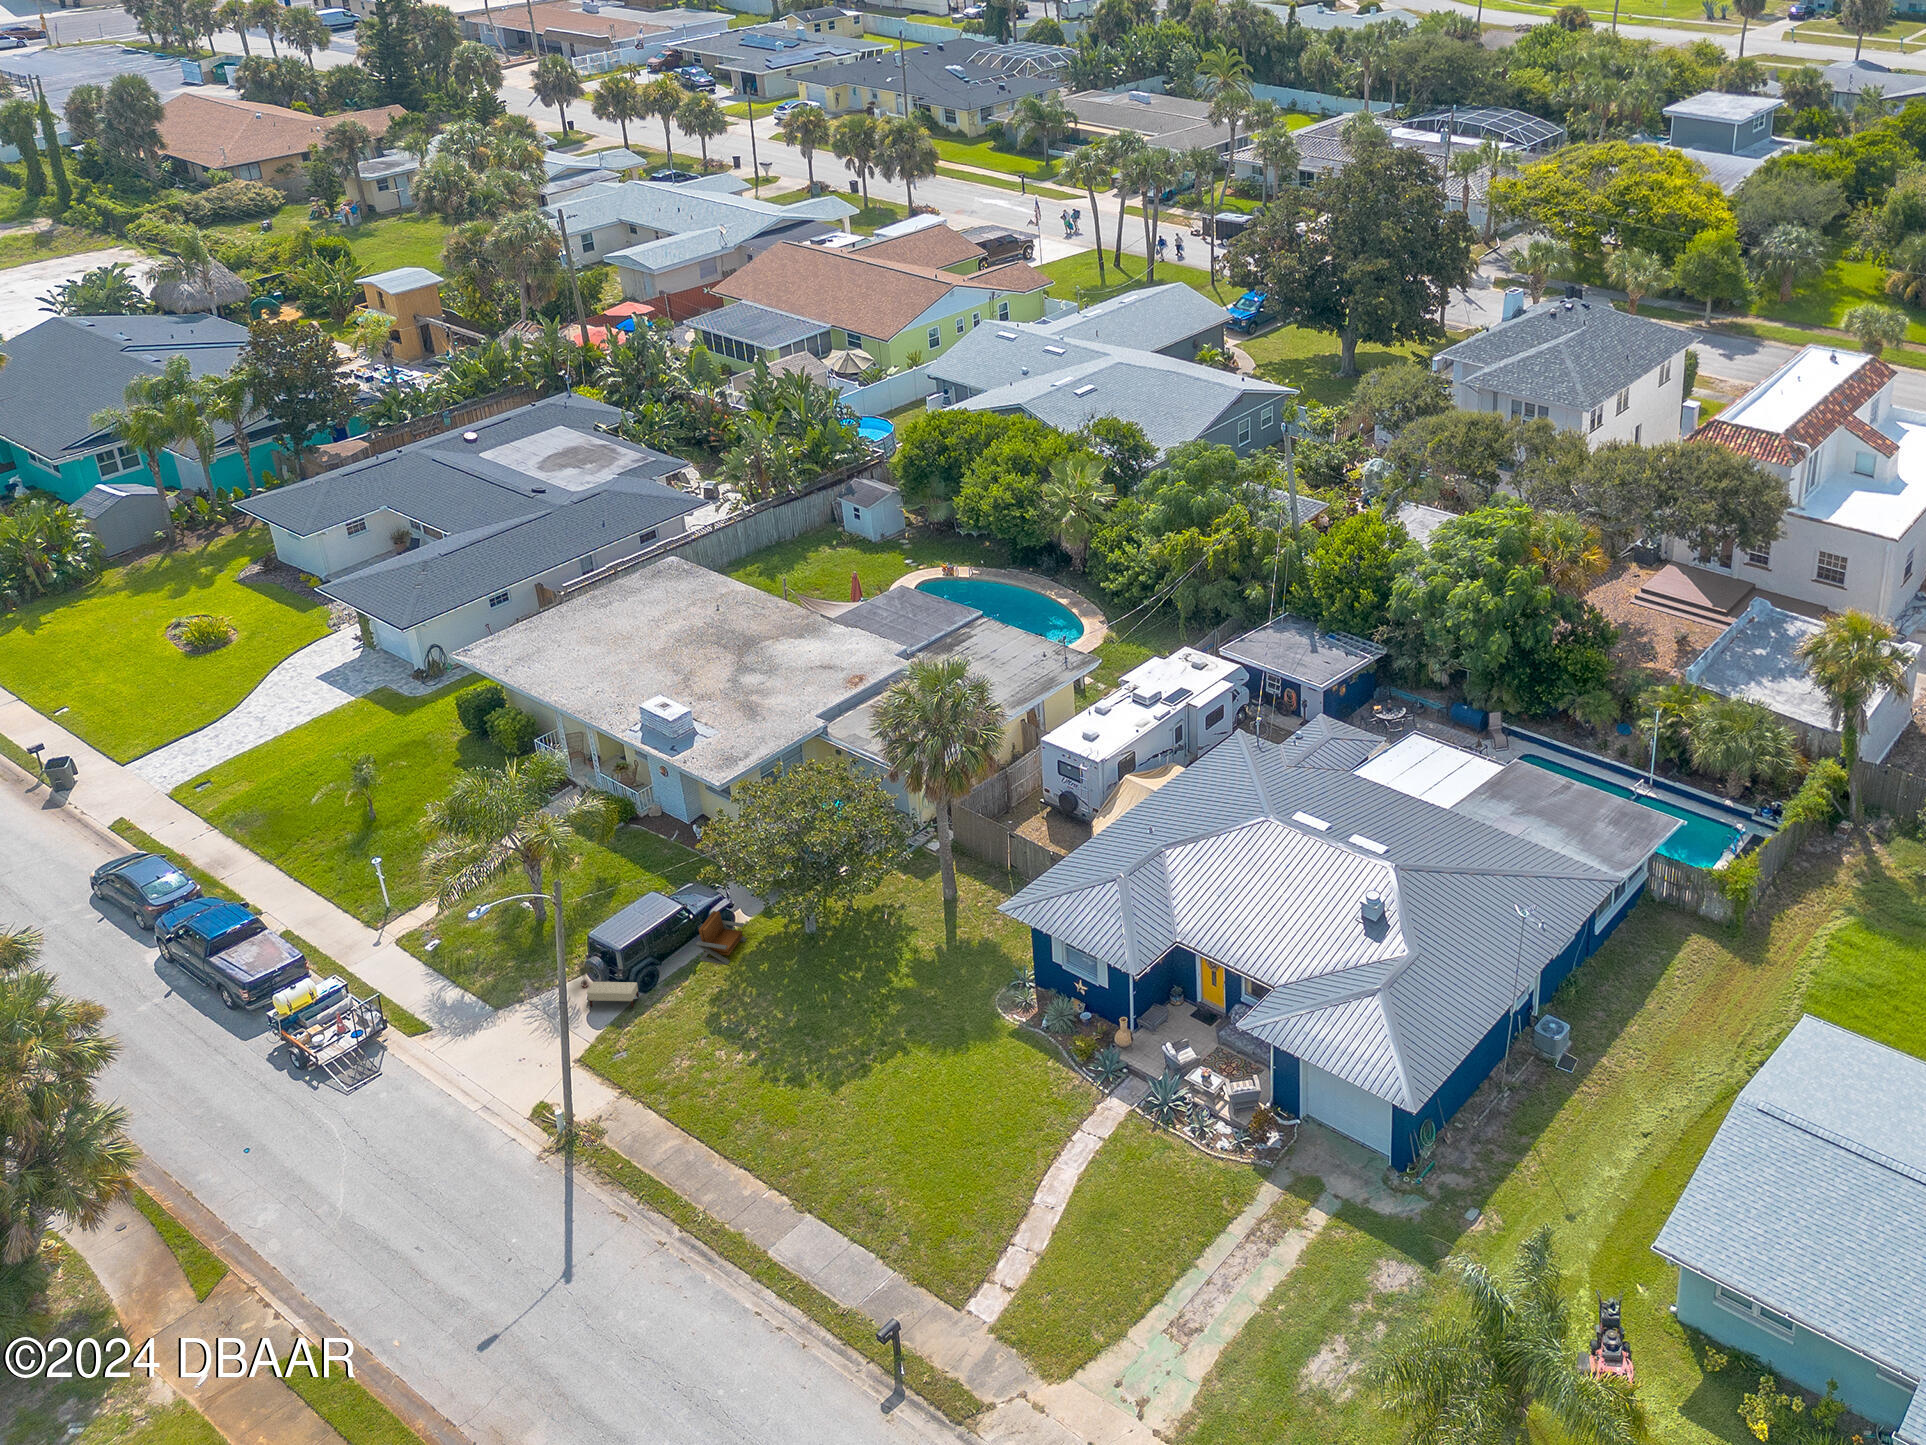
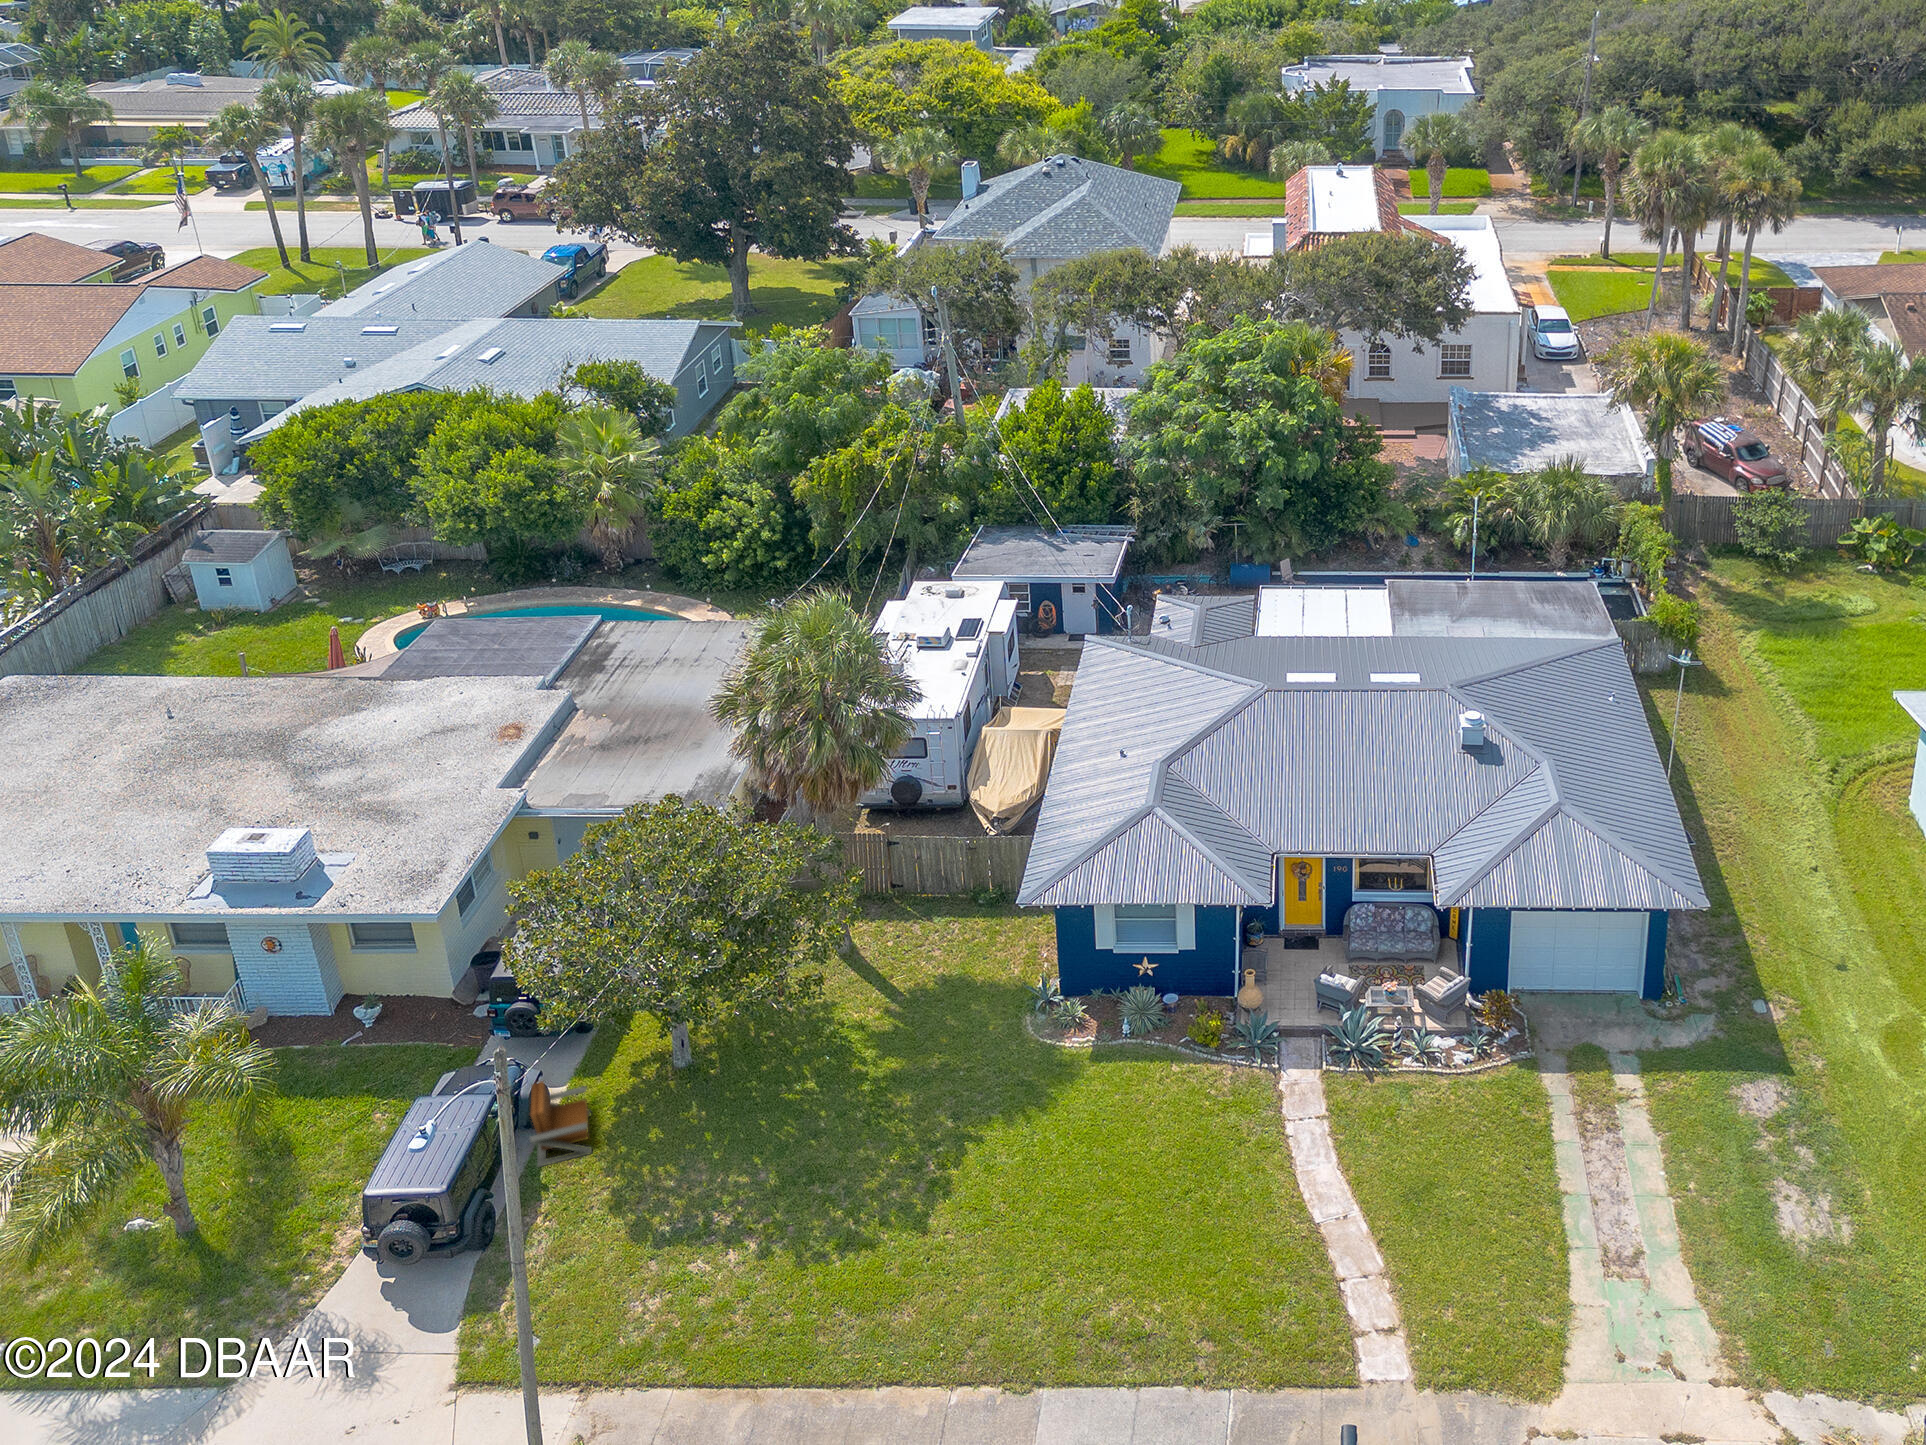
potted tree: present [577,963,593,987] -> none [336,1238,375,1288]
bench: present [587,982,639,1008] -> none [388,1232,480,1307]

